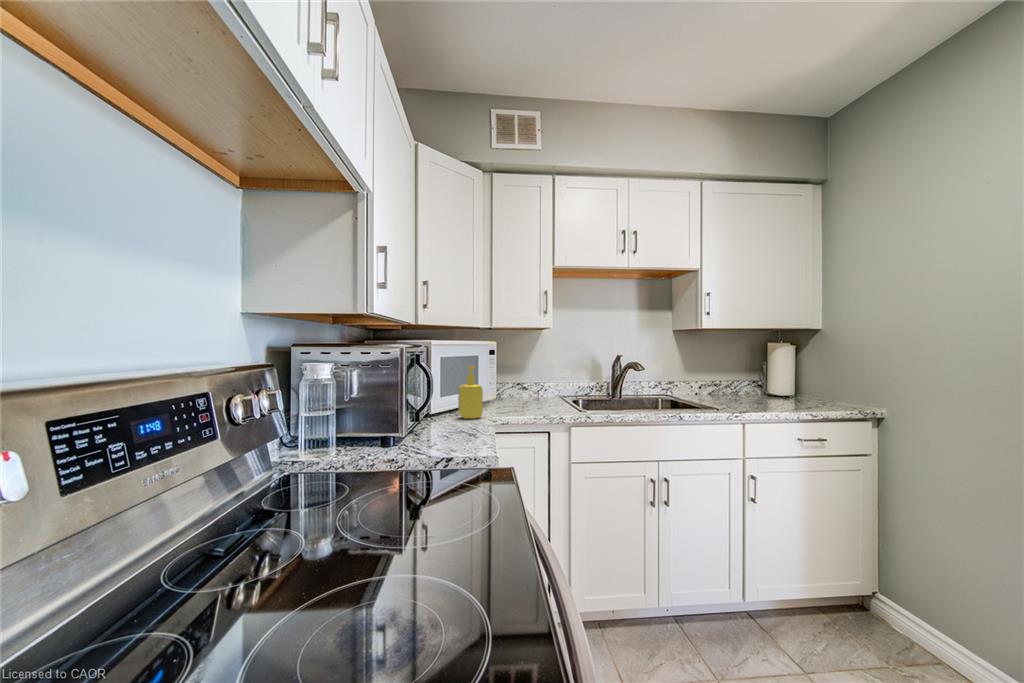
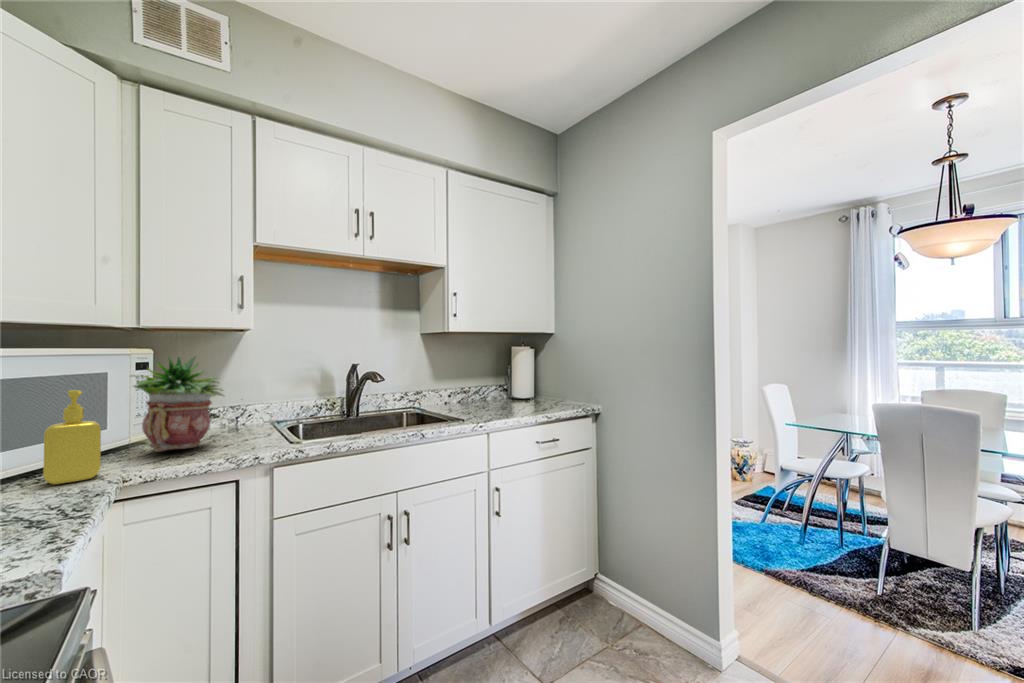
potted plant: none [487,345,538,408] -> present [132,357,224,452]

